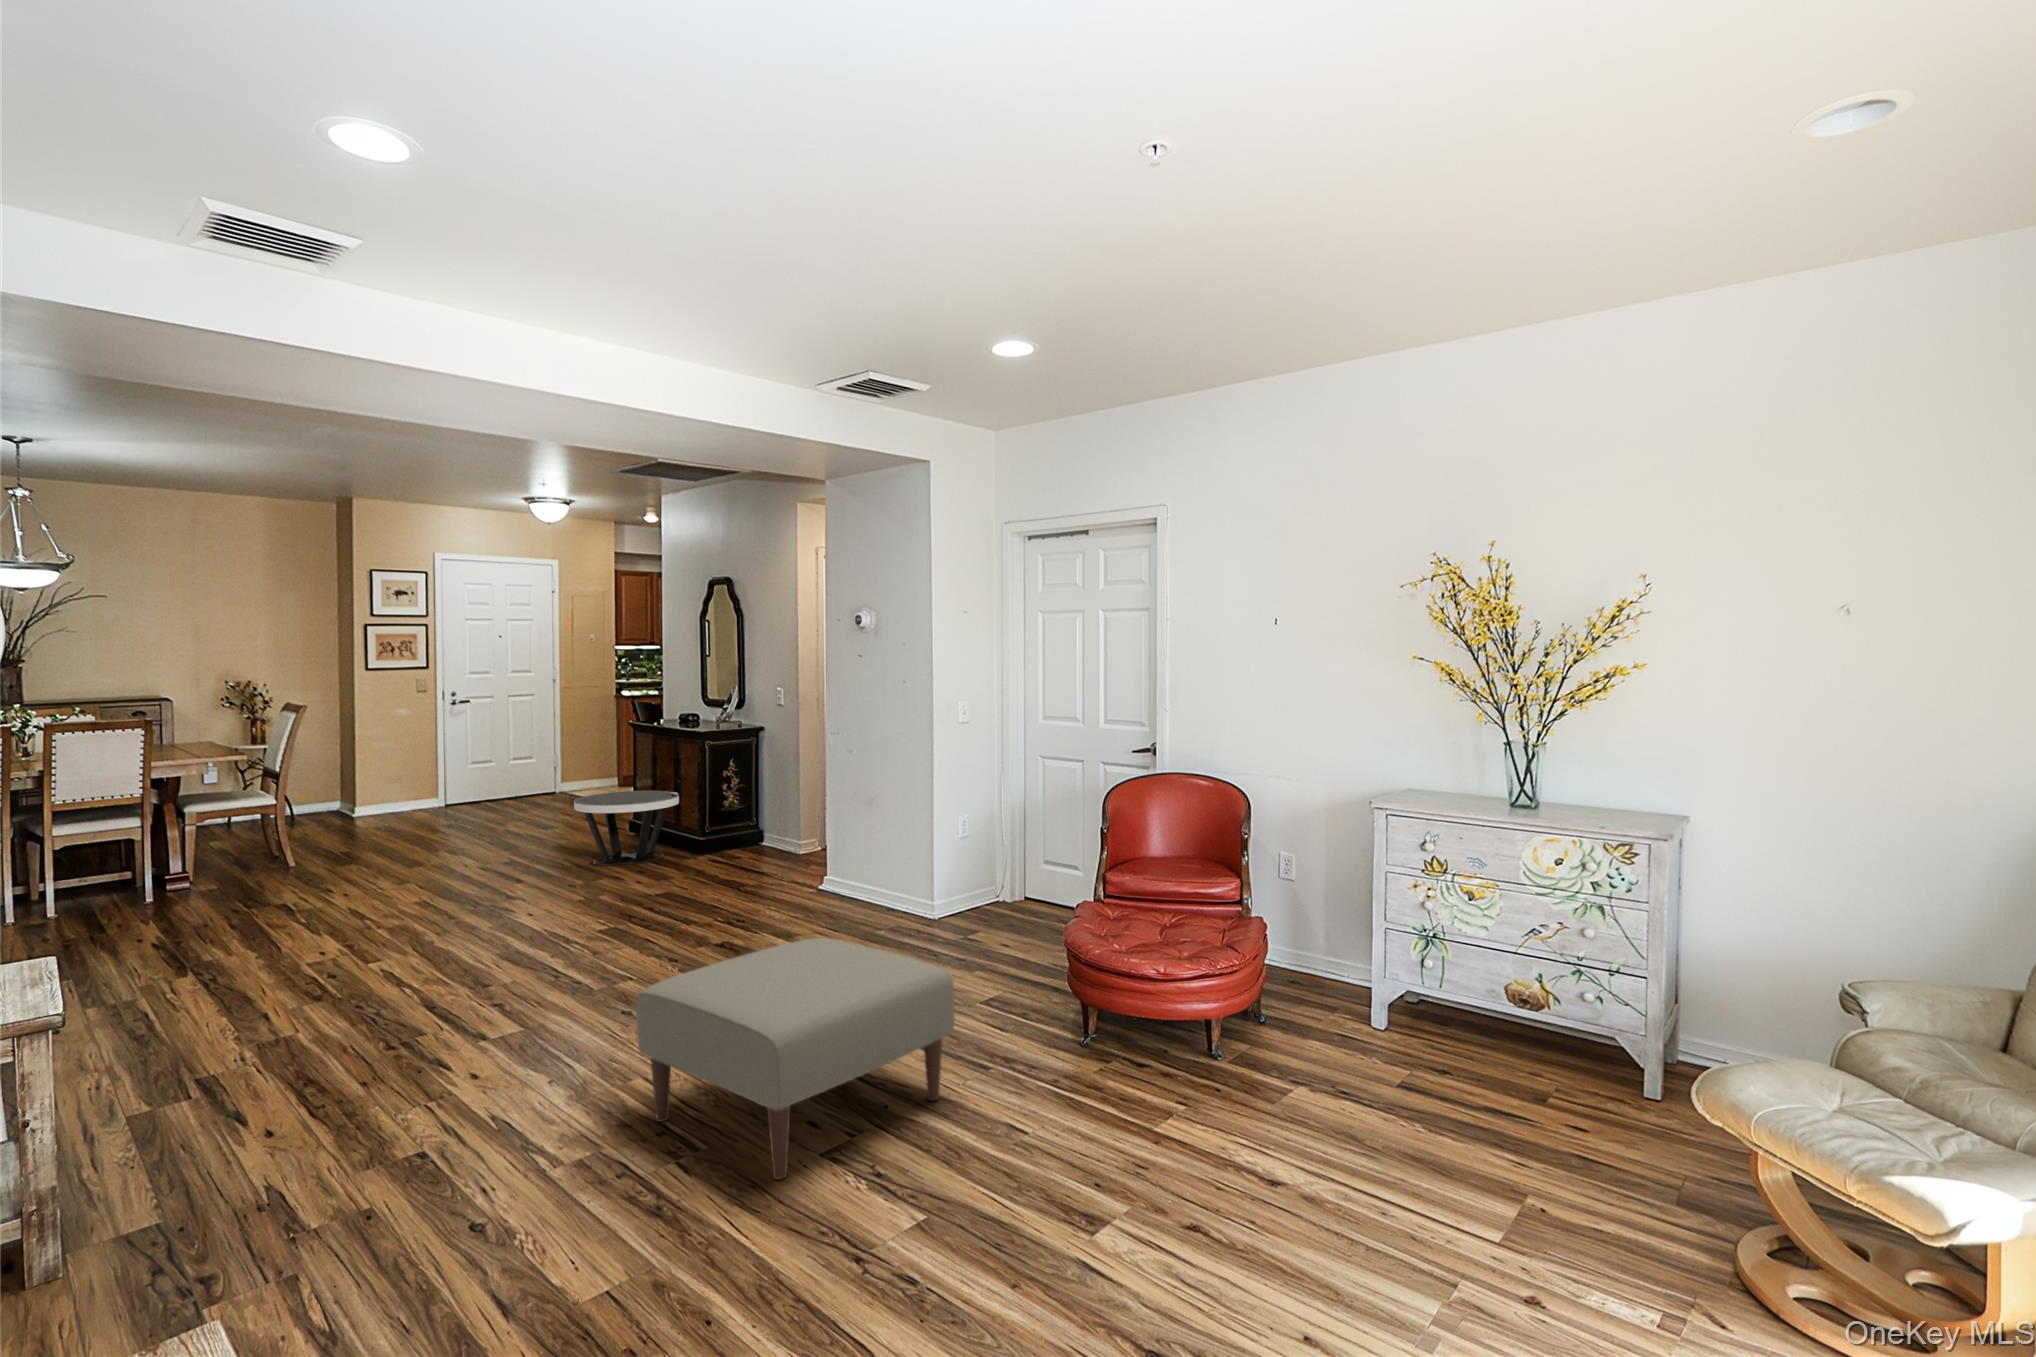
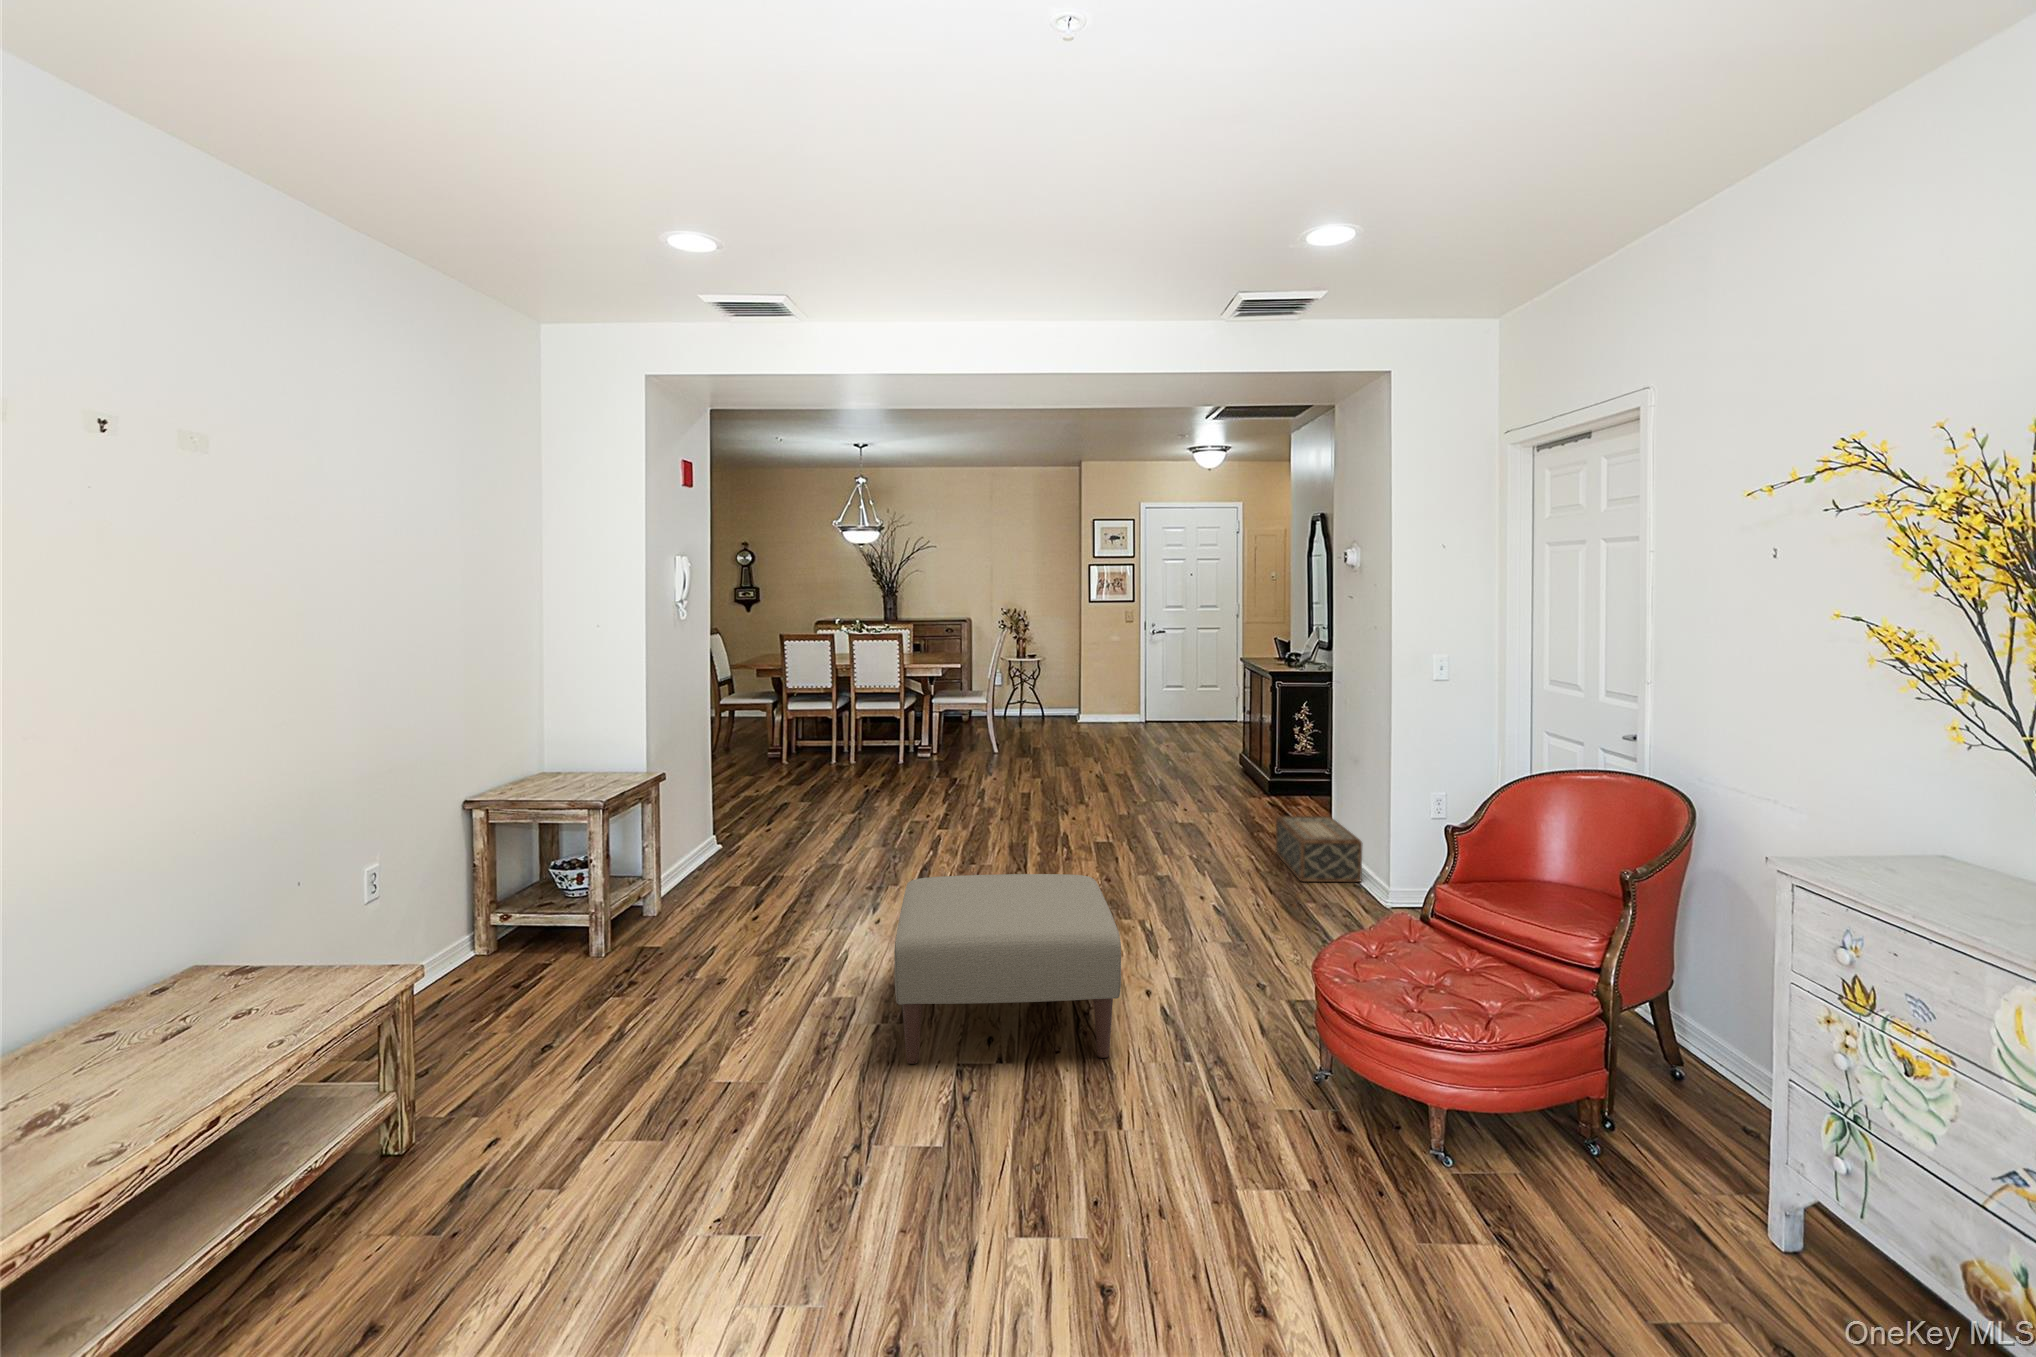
side table: present [574,791,679,866] -> none [1166,726,1254,791]
woven basket: none [798,858,904,922] -> present [1276,816,1362,882]

